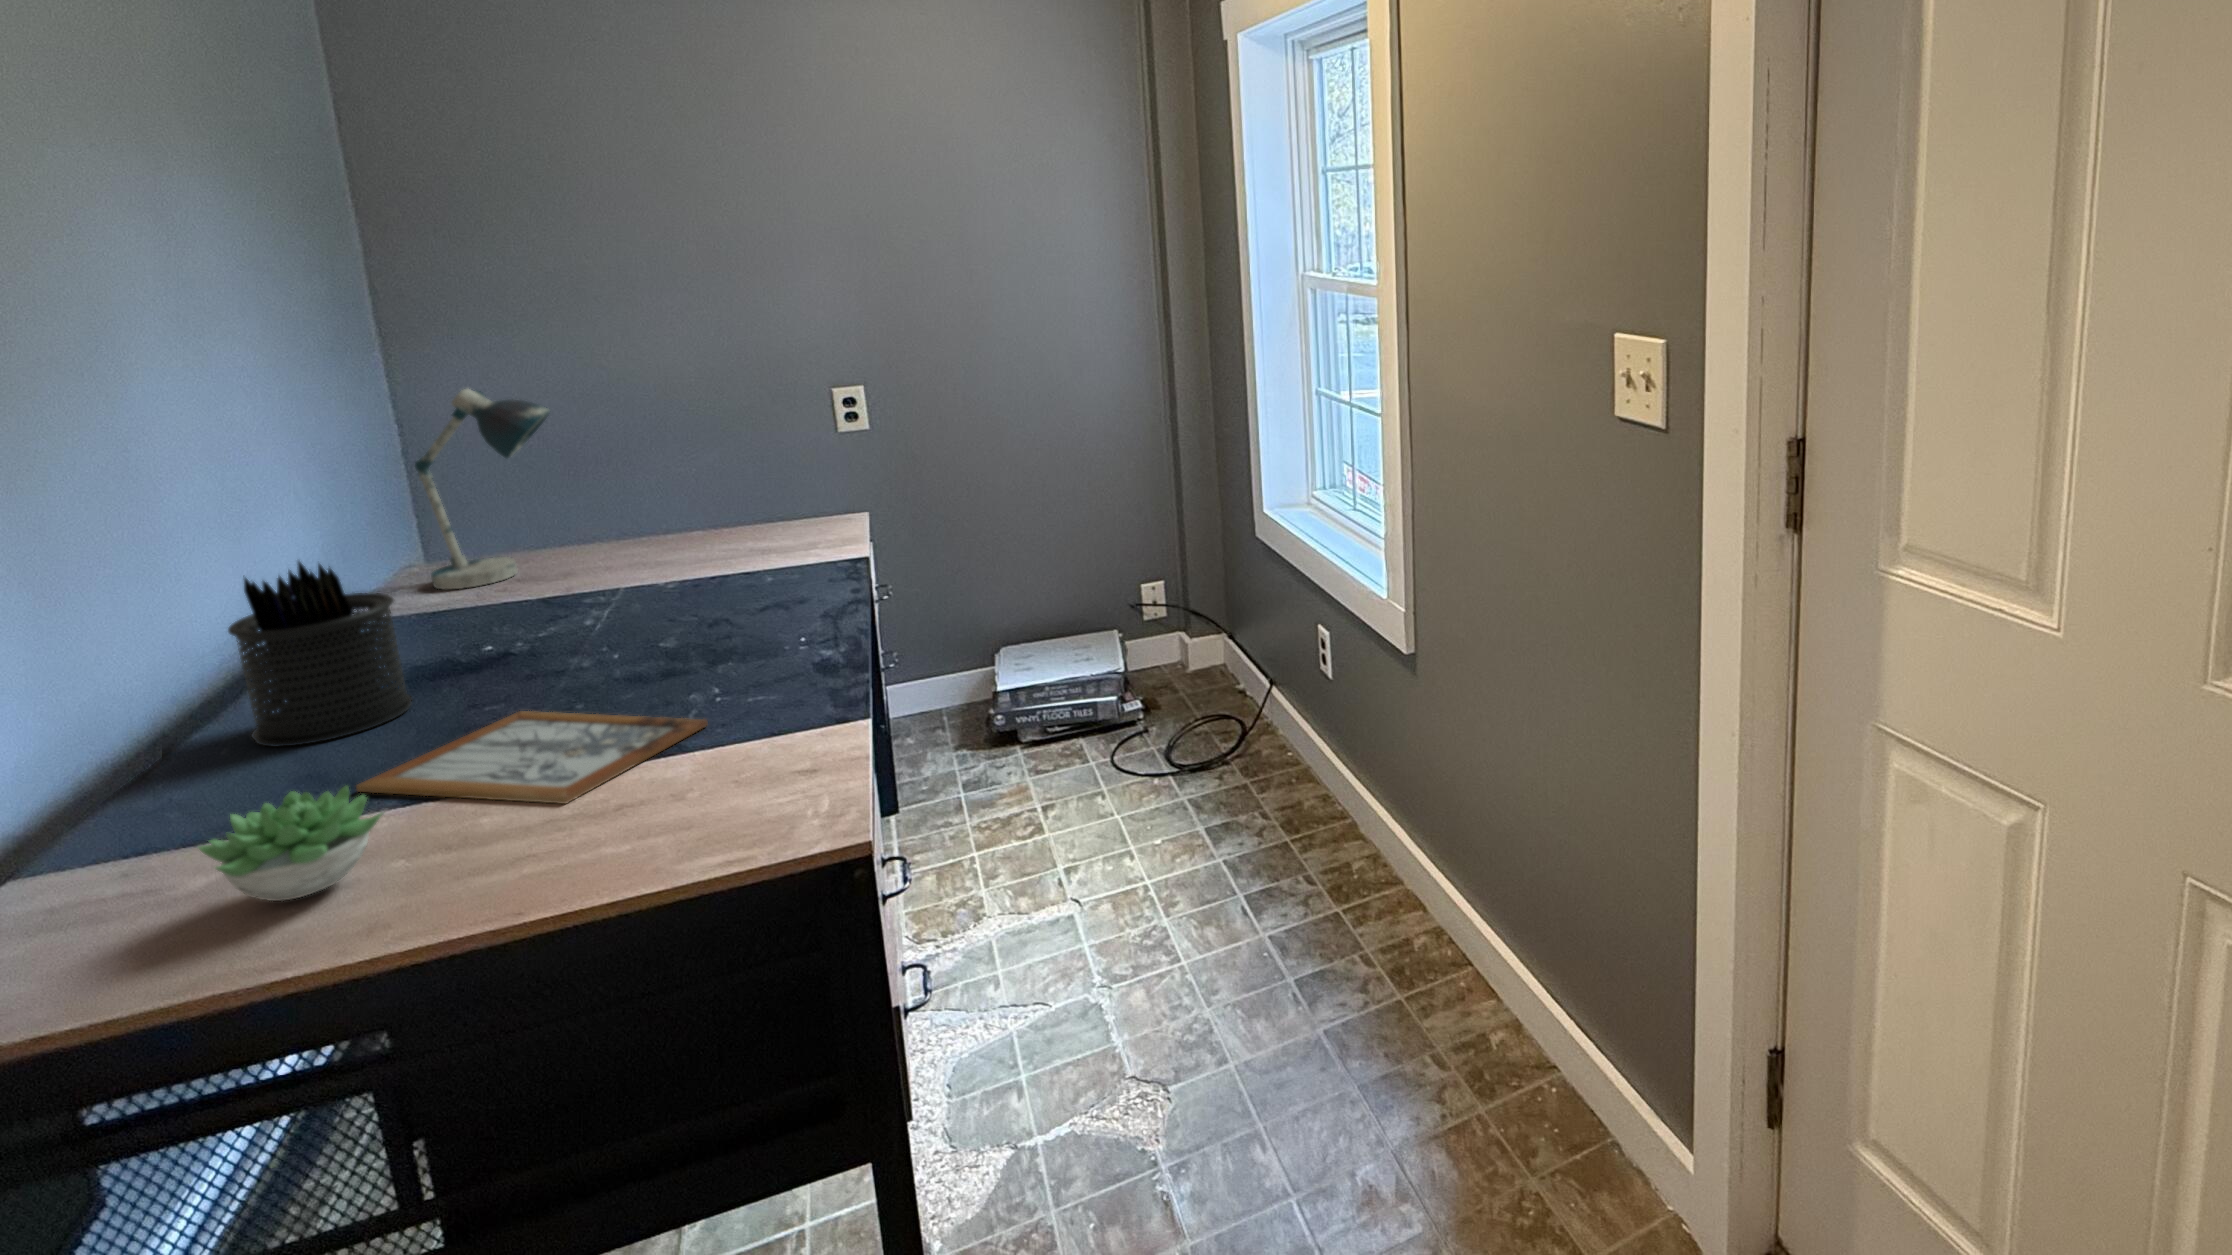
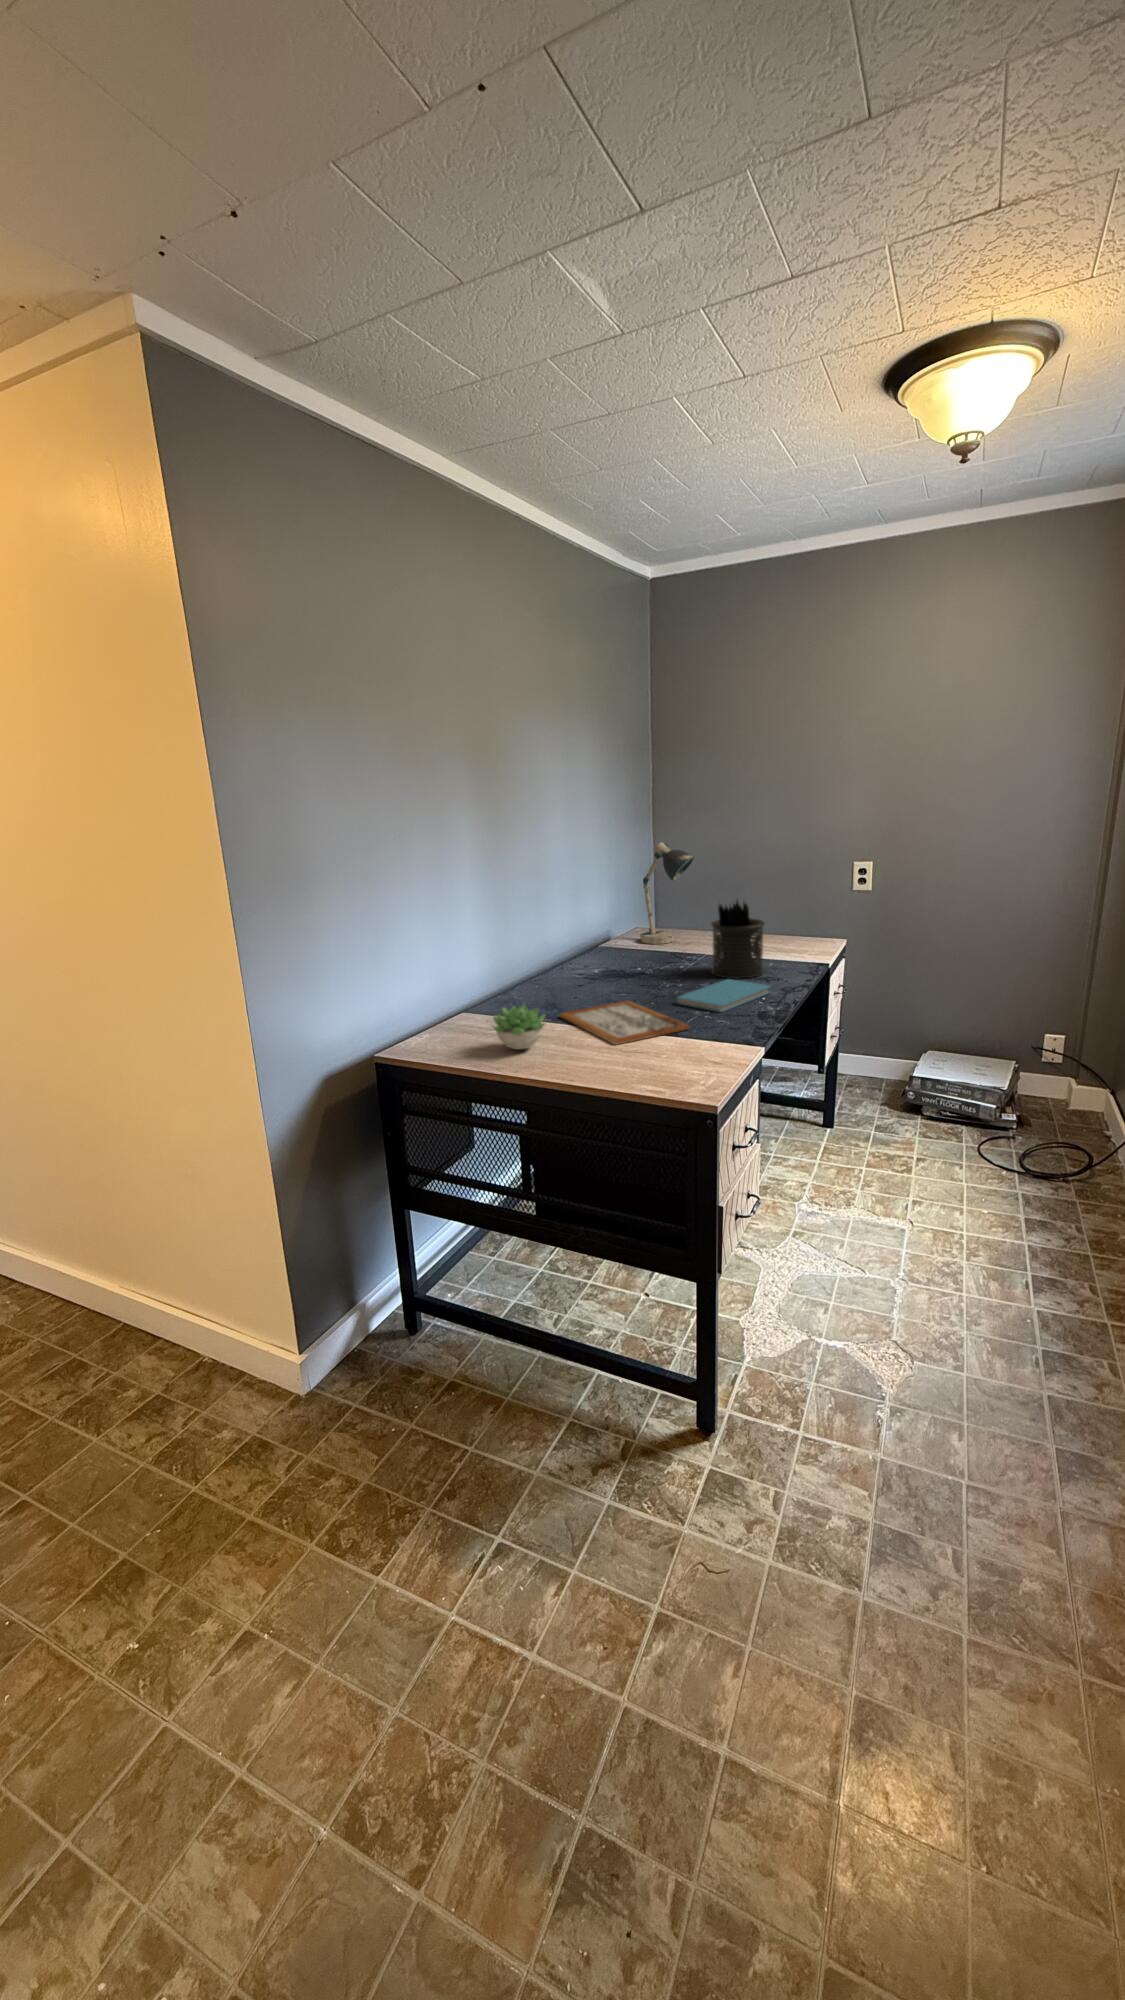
pen holder: present [228,561,412,747] -> present [711,901,765,979]
book: none [629,612,810,689] -> present [674,979,770,1012]

